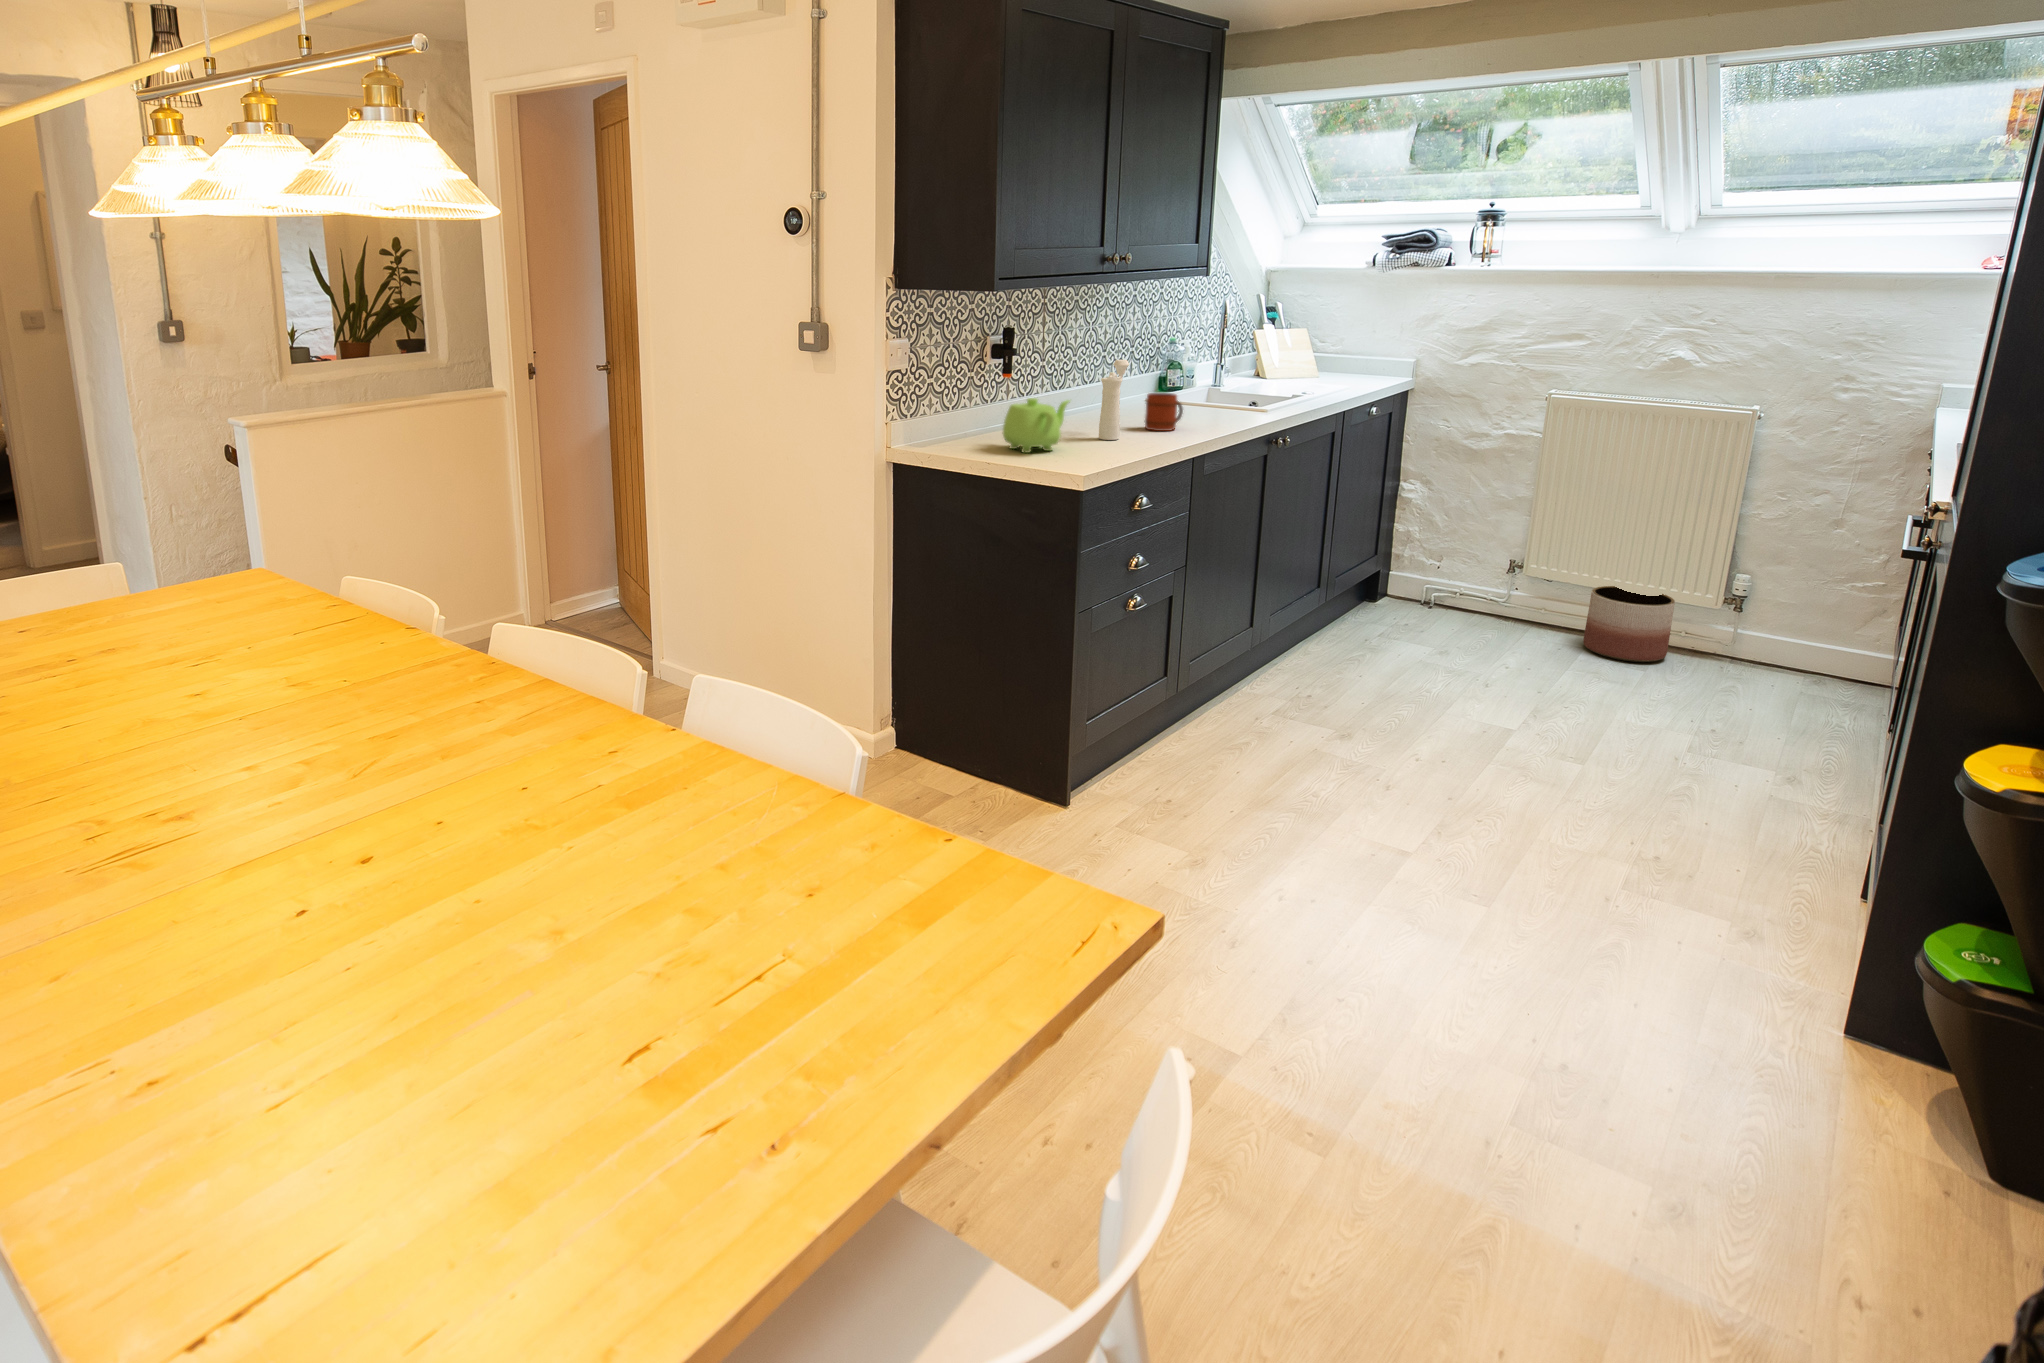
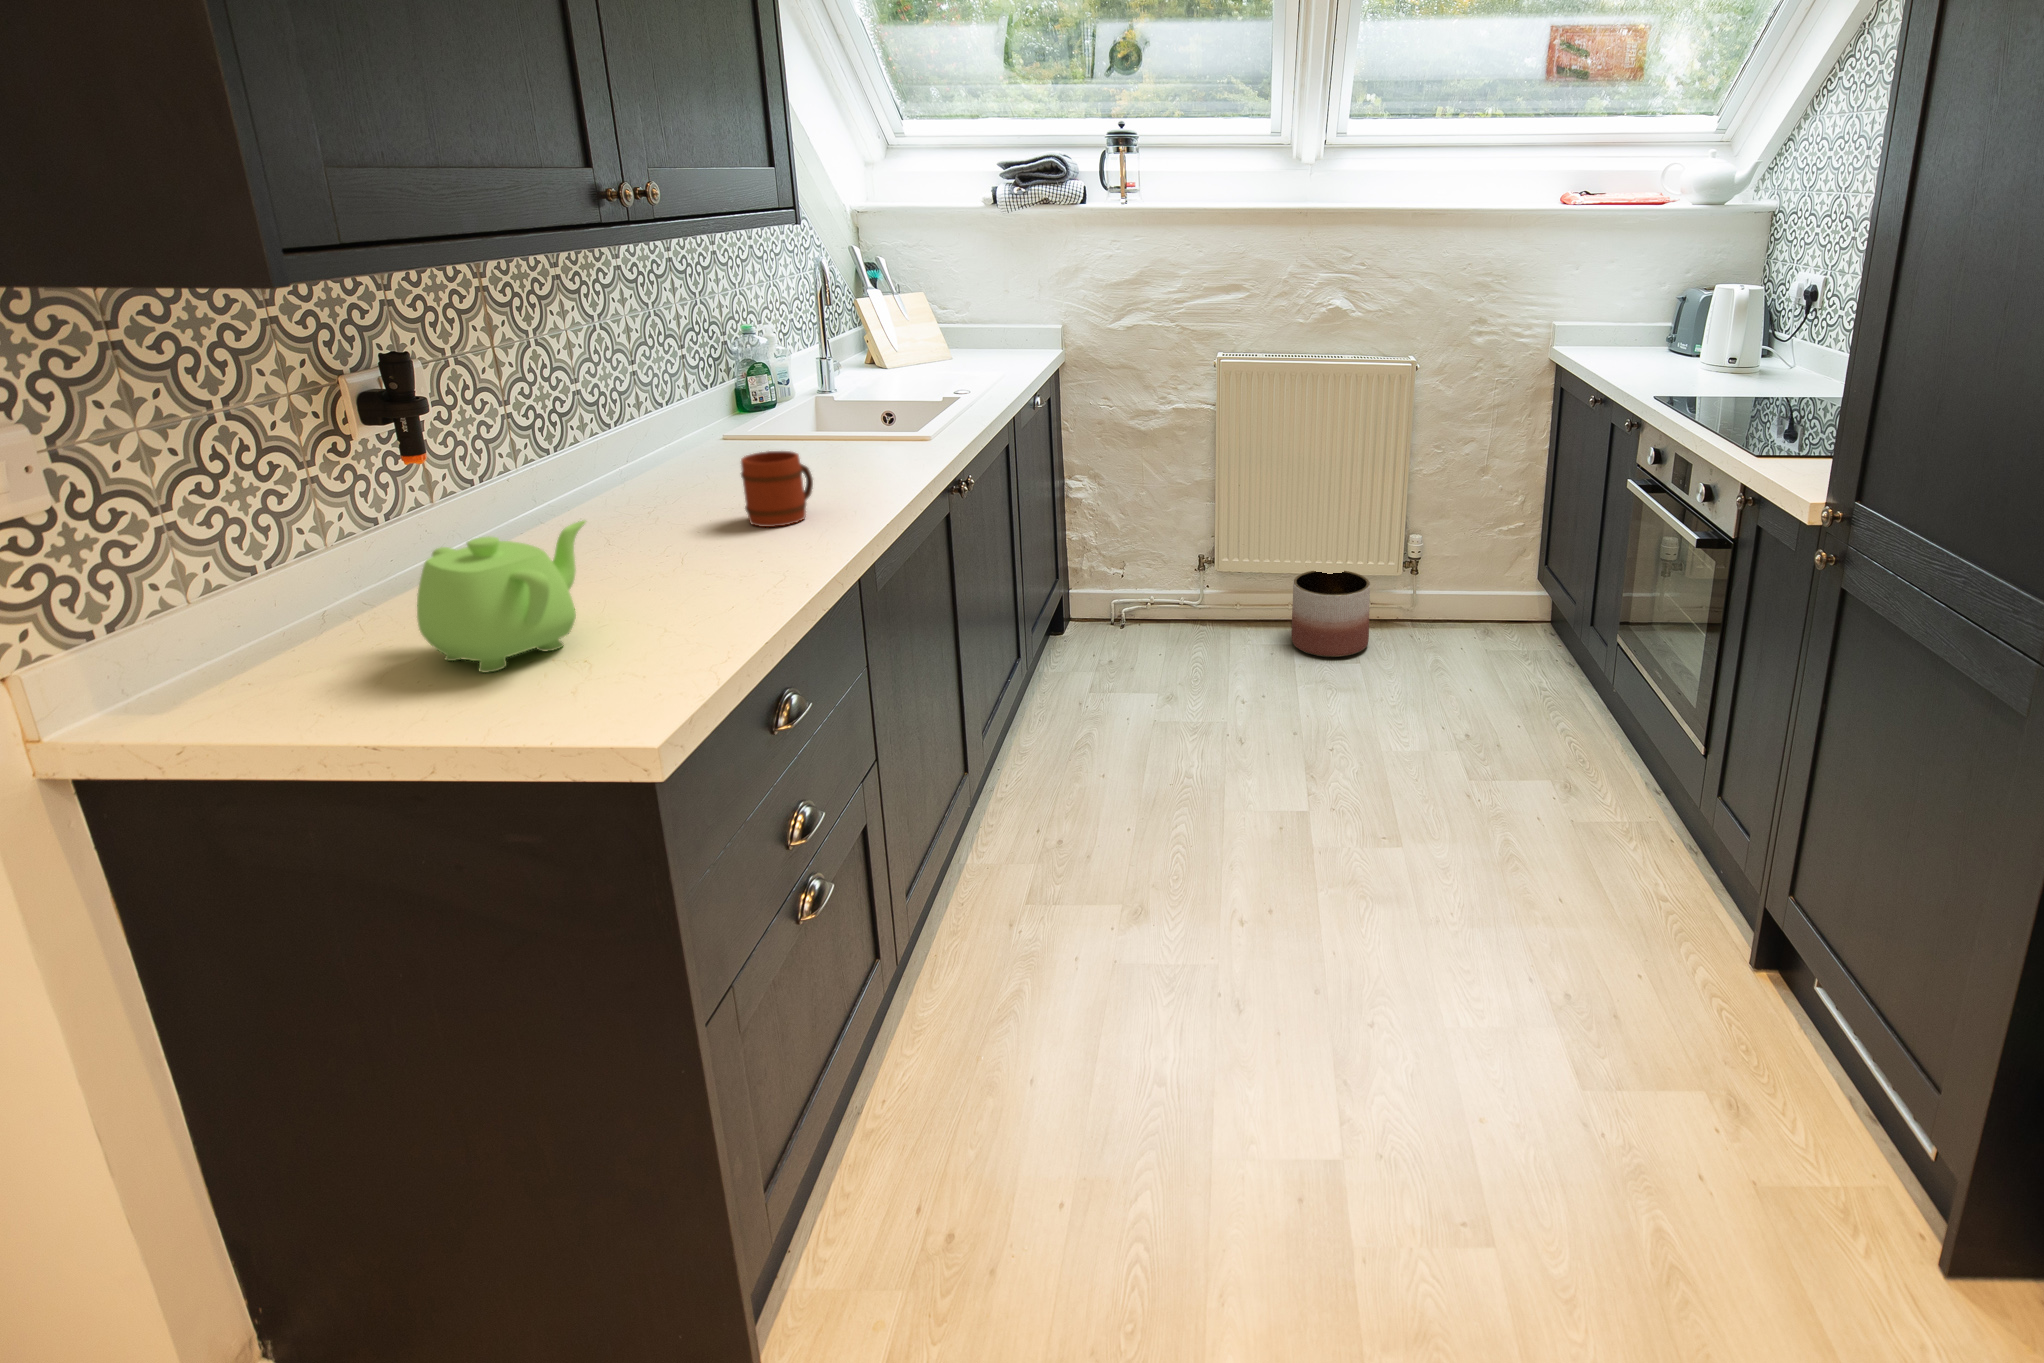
pepper mill: present [1099,360,1129,440] -> none [644,405,708,577]

